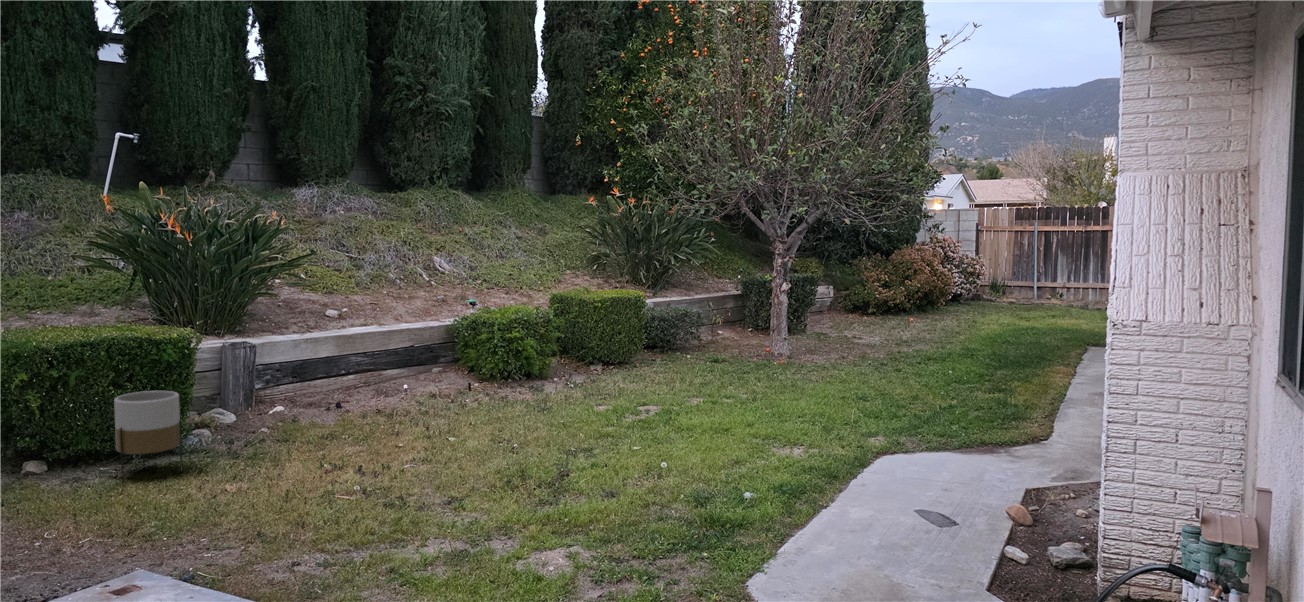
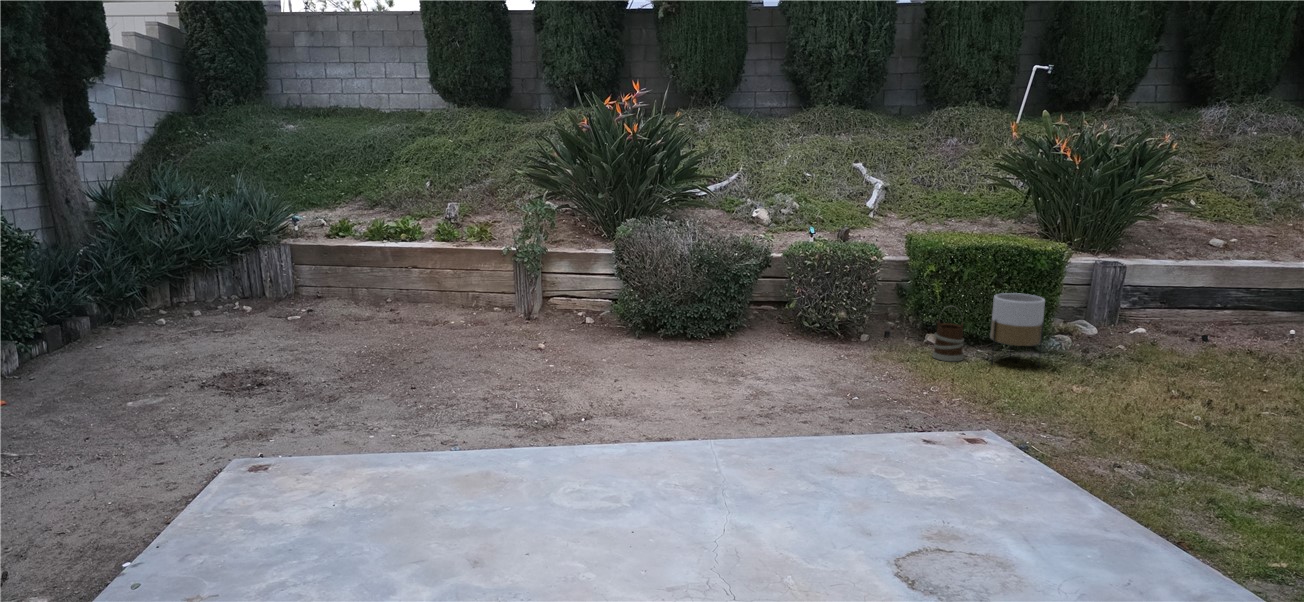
wooden bucket: none [36,420,83,493] -> present [932,308,964,361]

